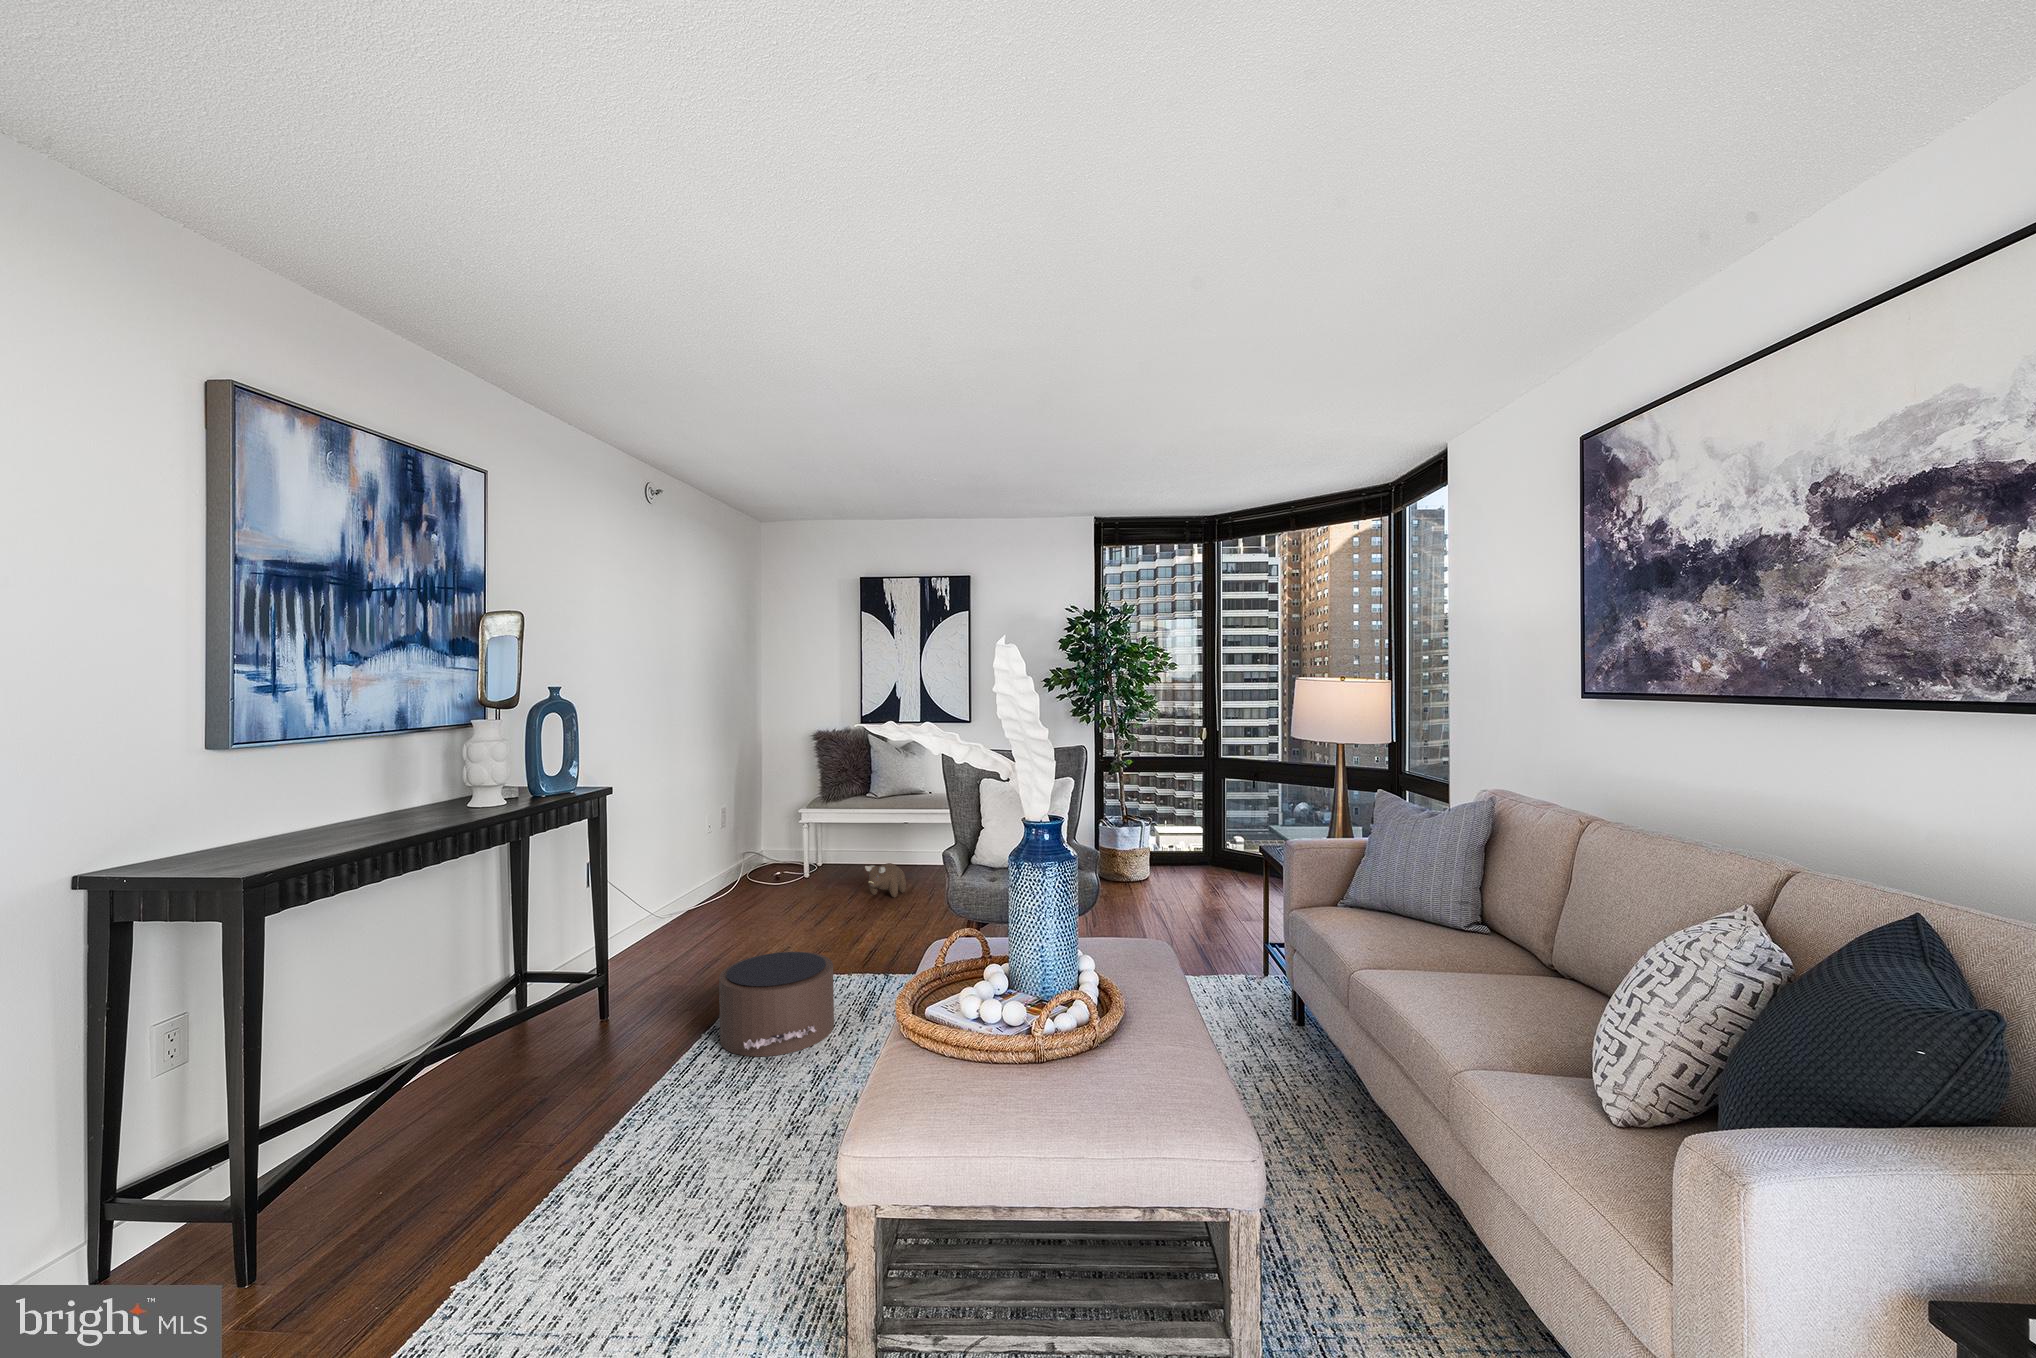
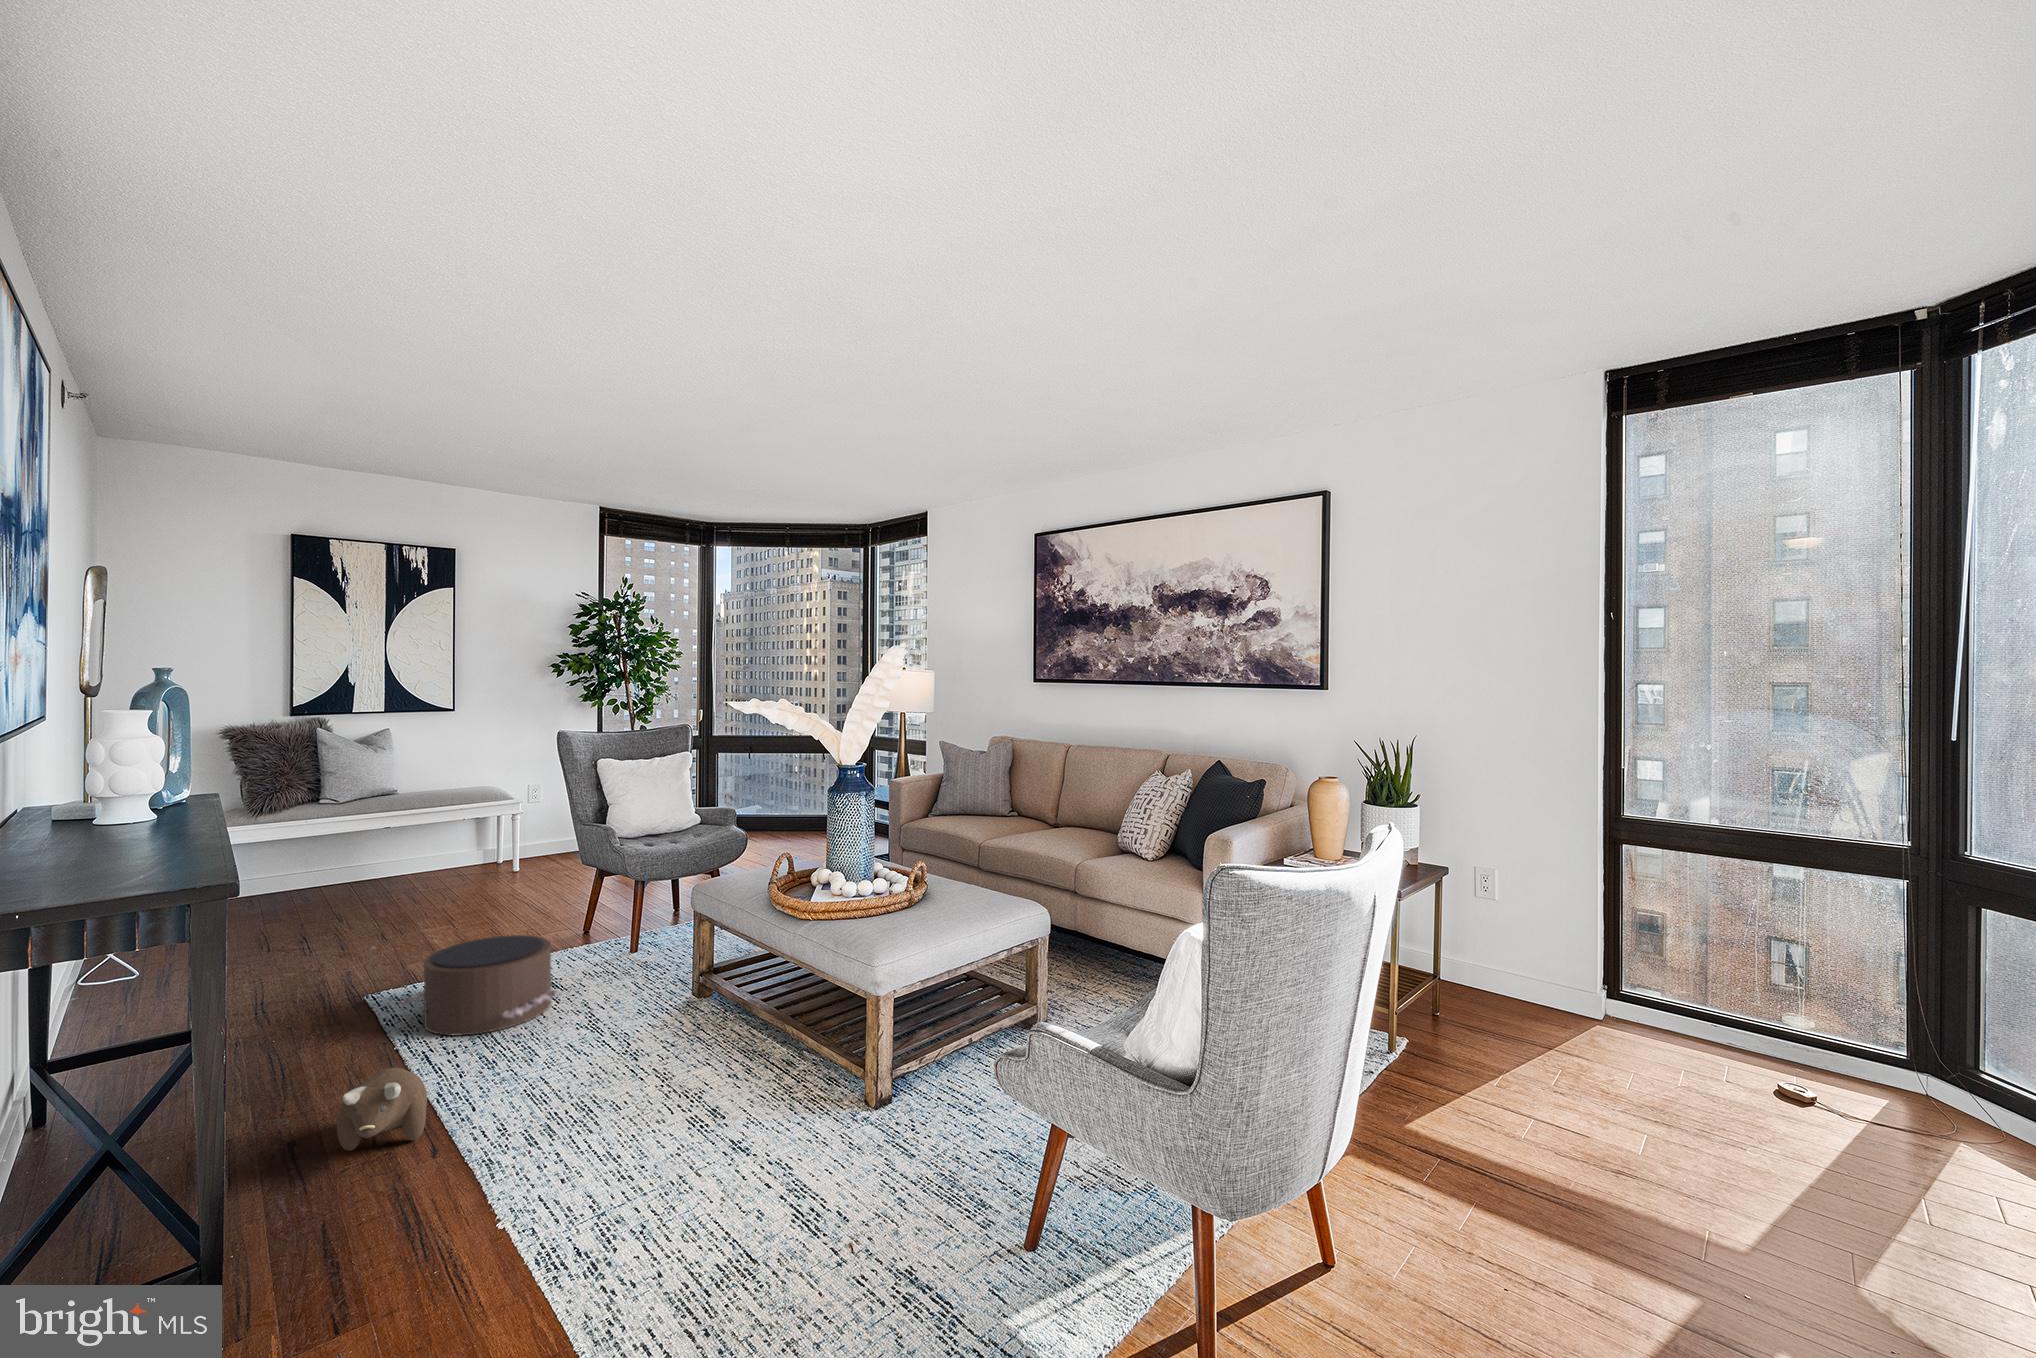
plush toy: present [865,863,906,898] -> present [337,1067,427,1151]

